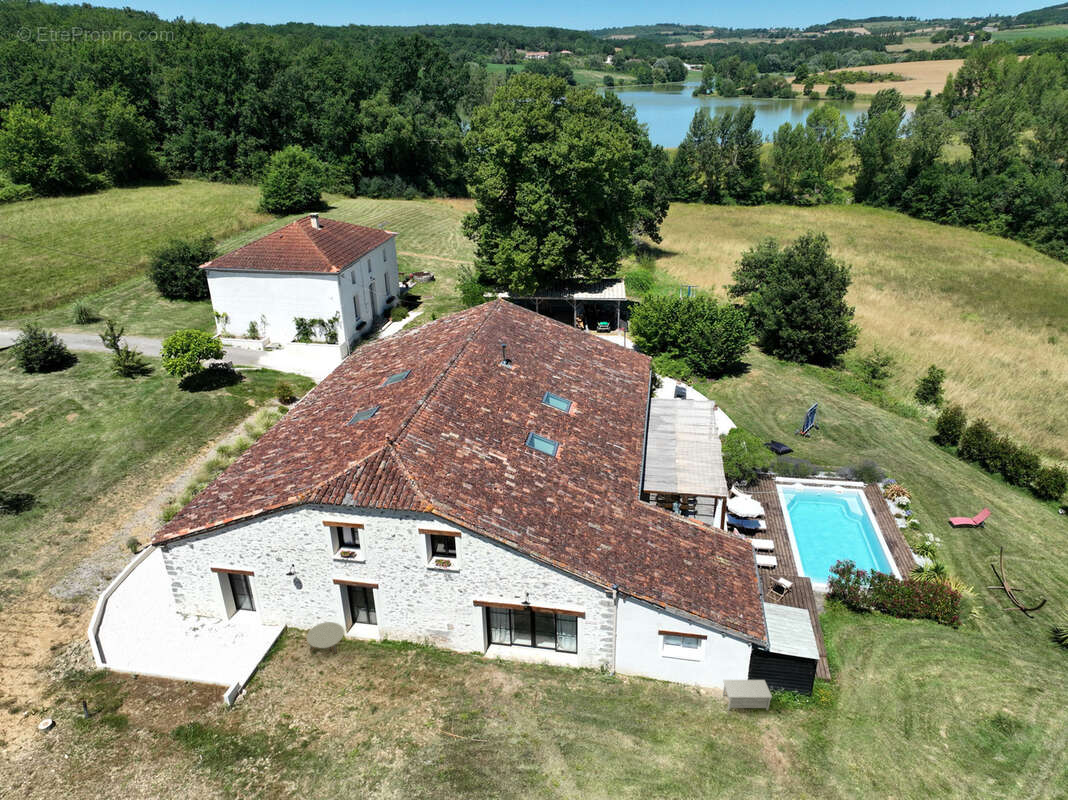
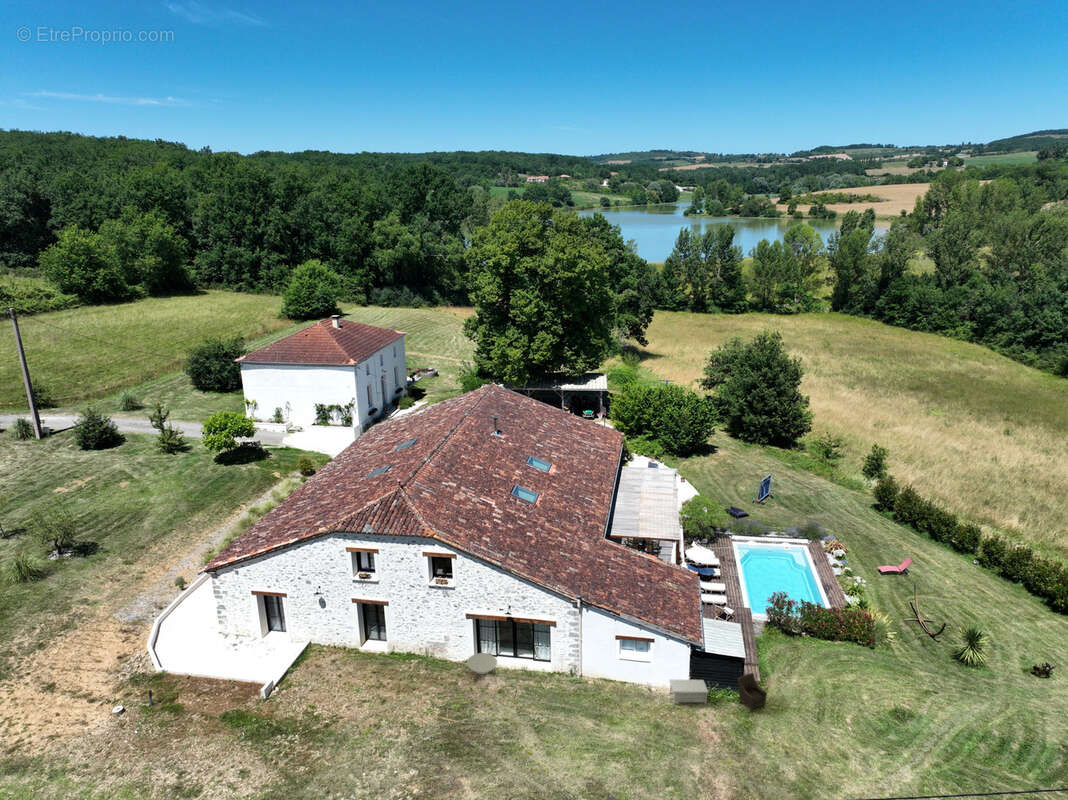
round table: present [307,622,344,654] -> present [467,653,497,681]
chair: none [808,672,844,721] -> present [738,673,767,712]

